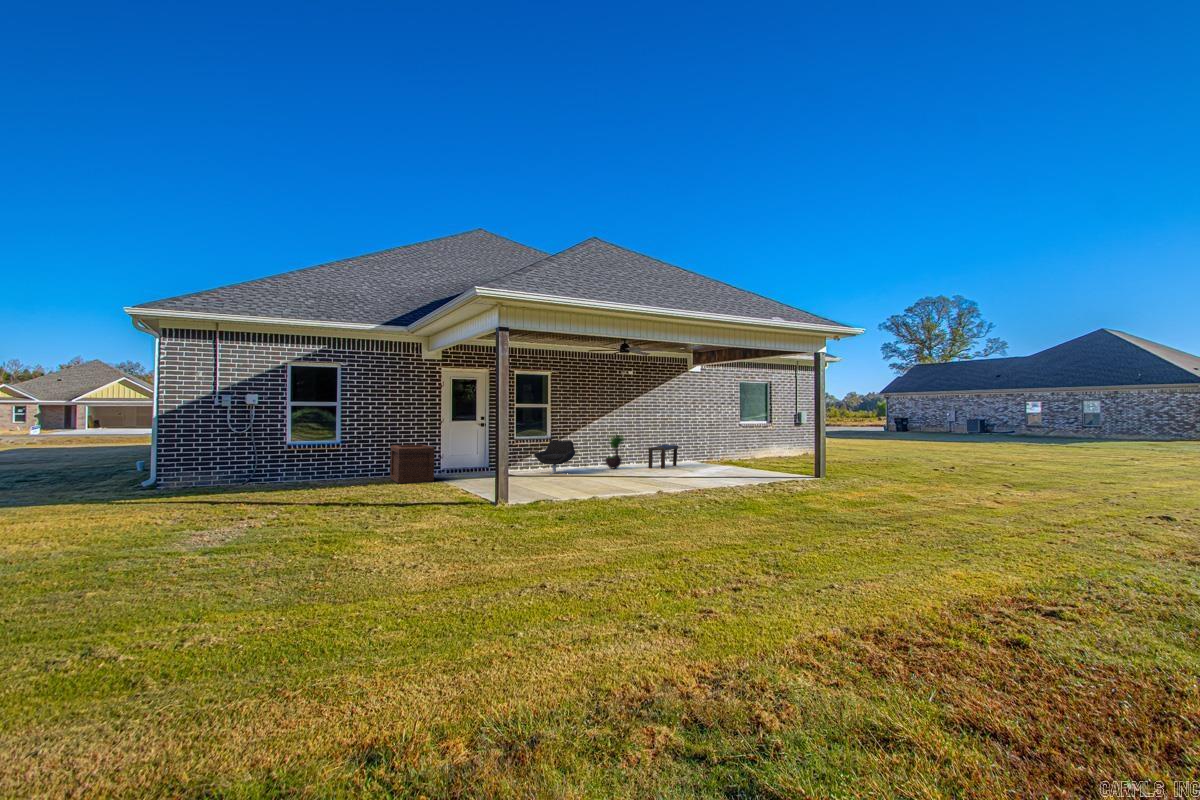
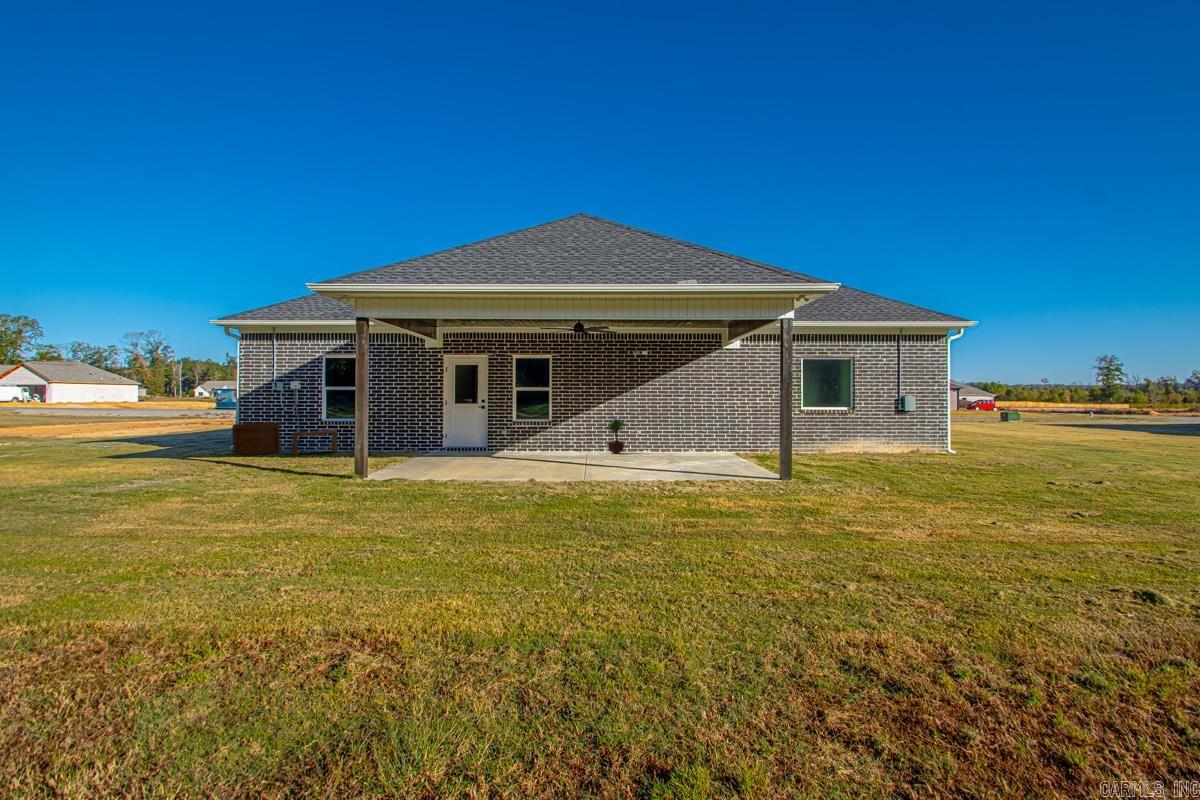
lounge chair: present [534,440,575,475] -> none [522,423,563,456]
wooden crate: present [390,445,435,484] -> present [232,422,280,454]
bench: present [648,445,678,469] -> present [292,430,338,455]

